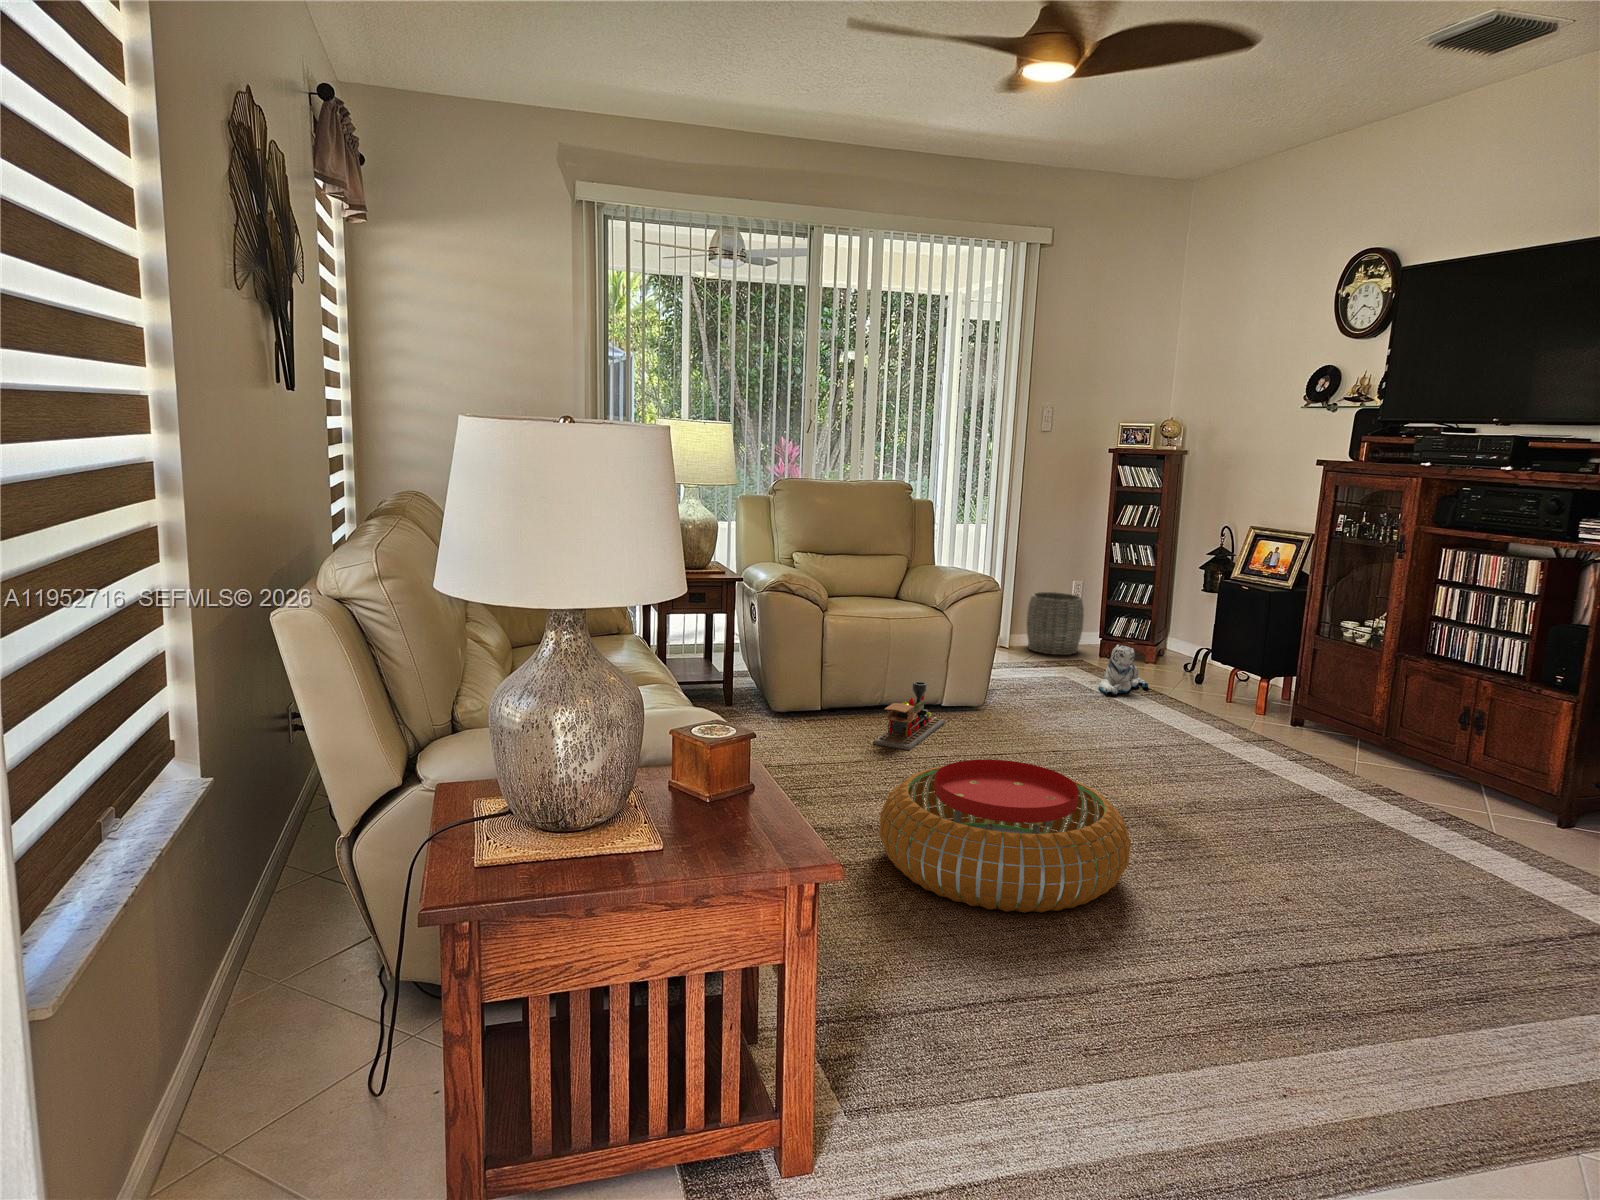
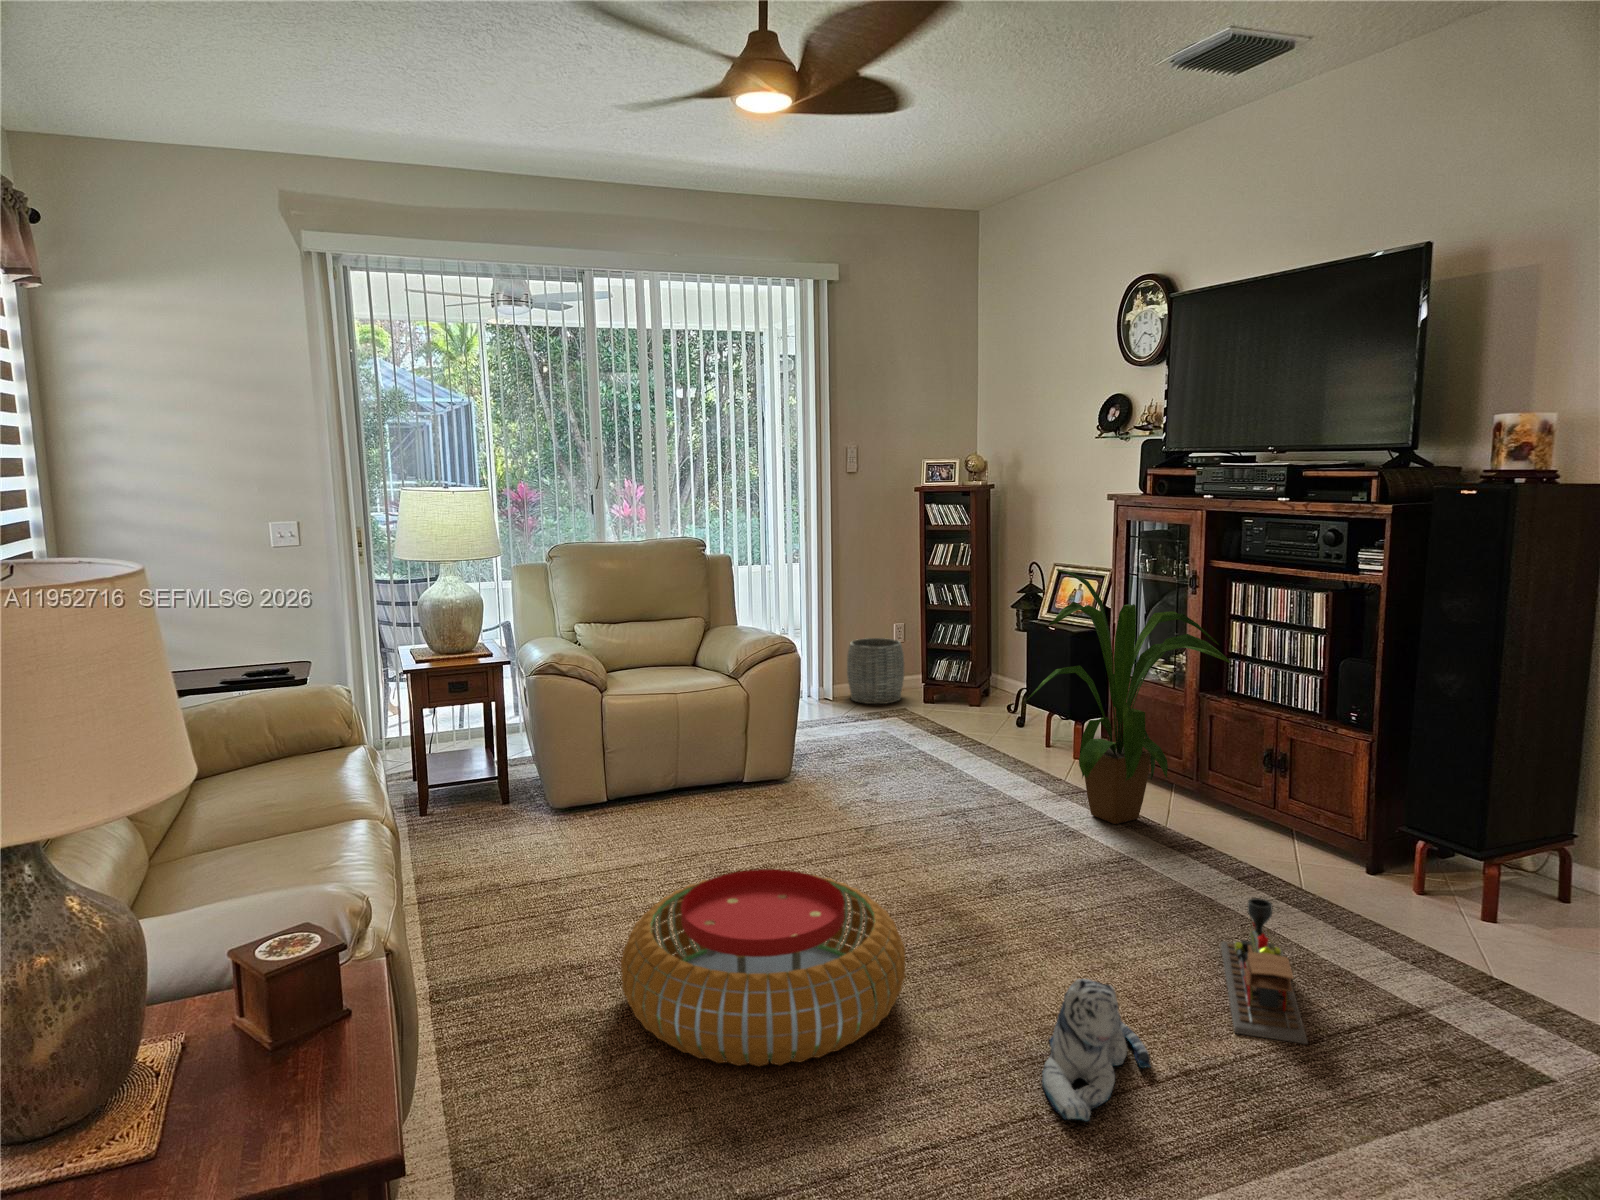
house plant: none [1225,525,1439,769] -> present [1026,569,1231,824]
plush toy: present [1099,644,1148,694] -> present [1042,979,1150,1121]
toy train: present [873,682,945,750] -> present [1221,898,1308,1044]

